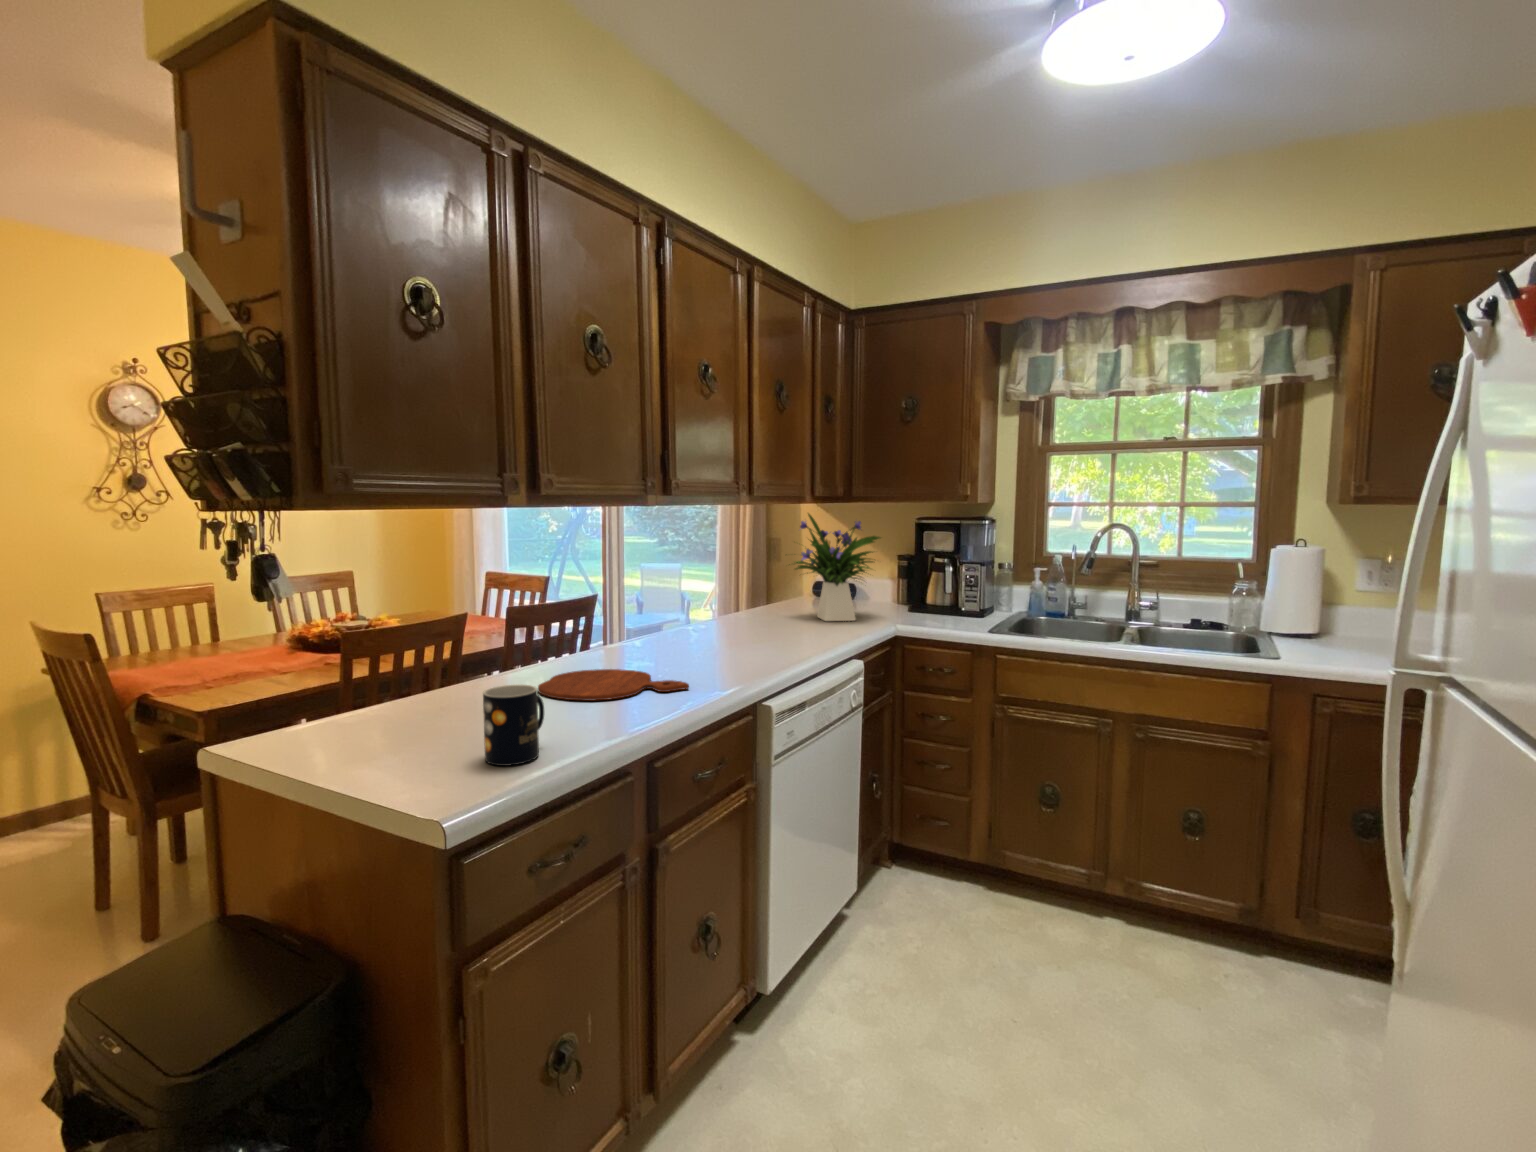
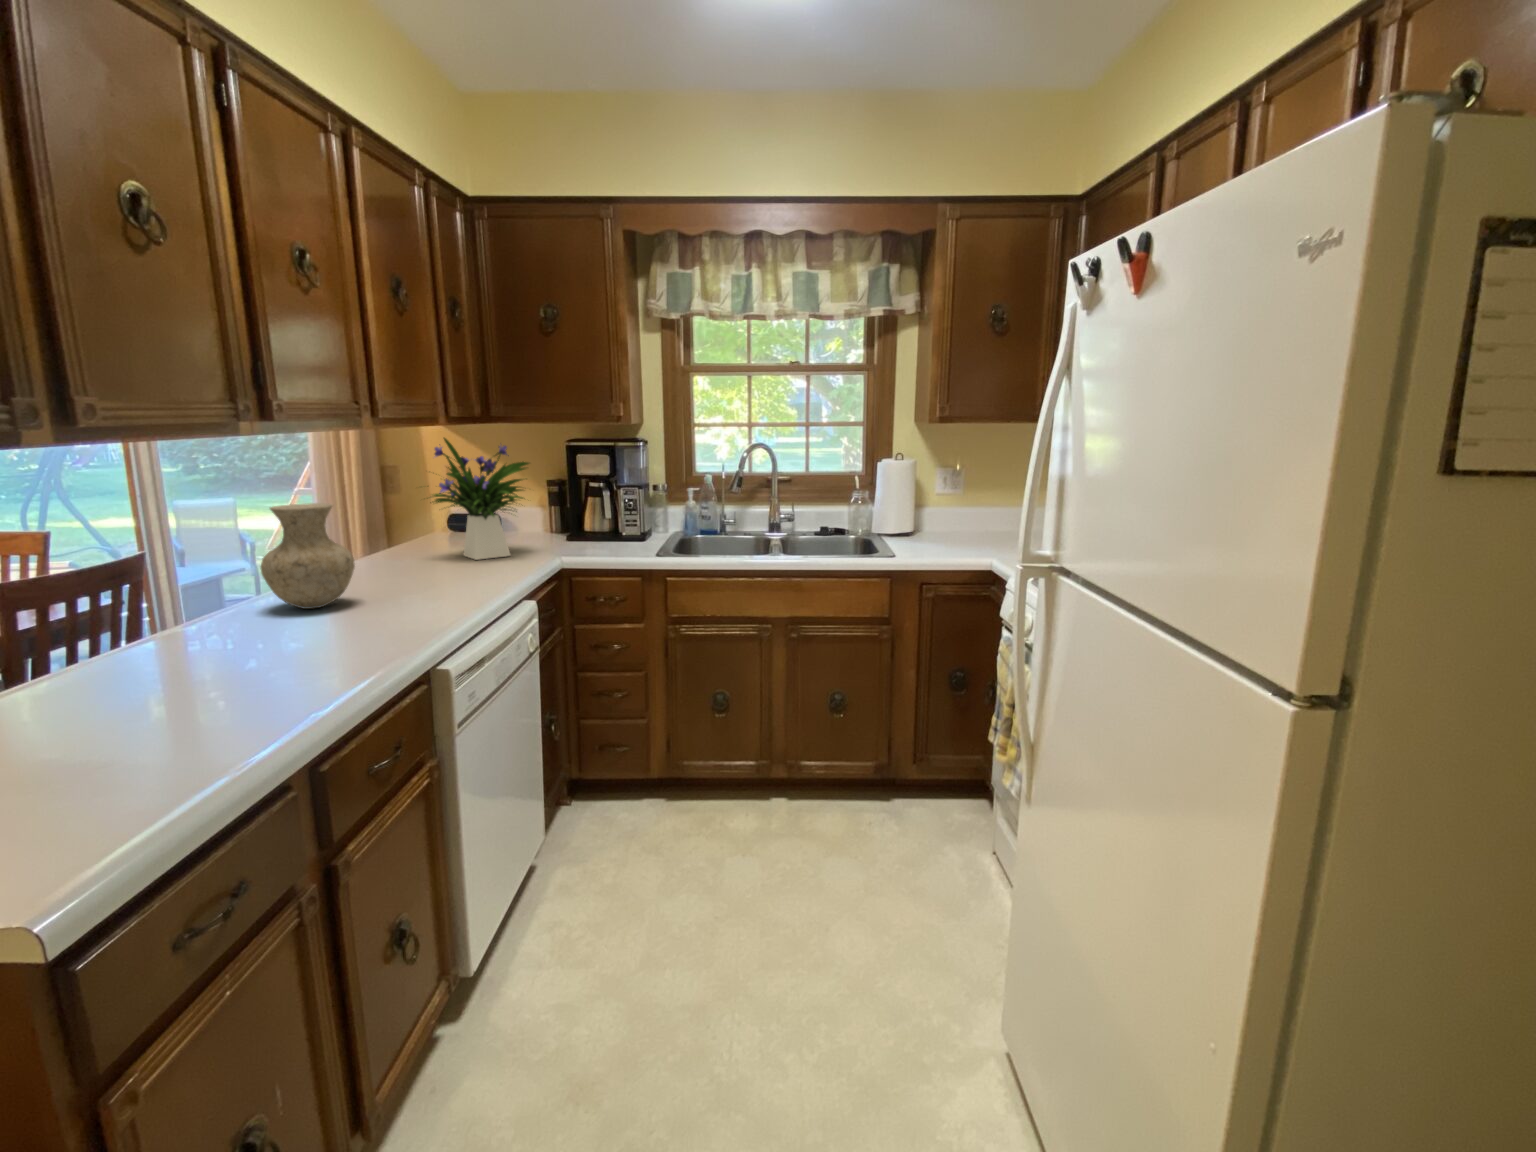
vase: none [652,563,719,649] -> present [261,503,355,609]
cutting board: present [538,669,689,700] -> none [118,642,345,691]
mug: present [483,685,544,766] -> none [70,678,172,789]

